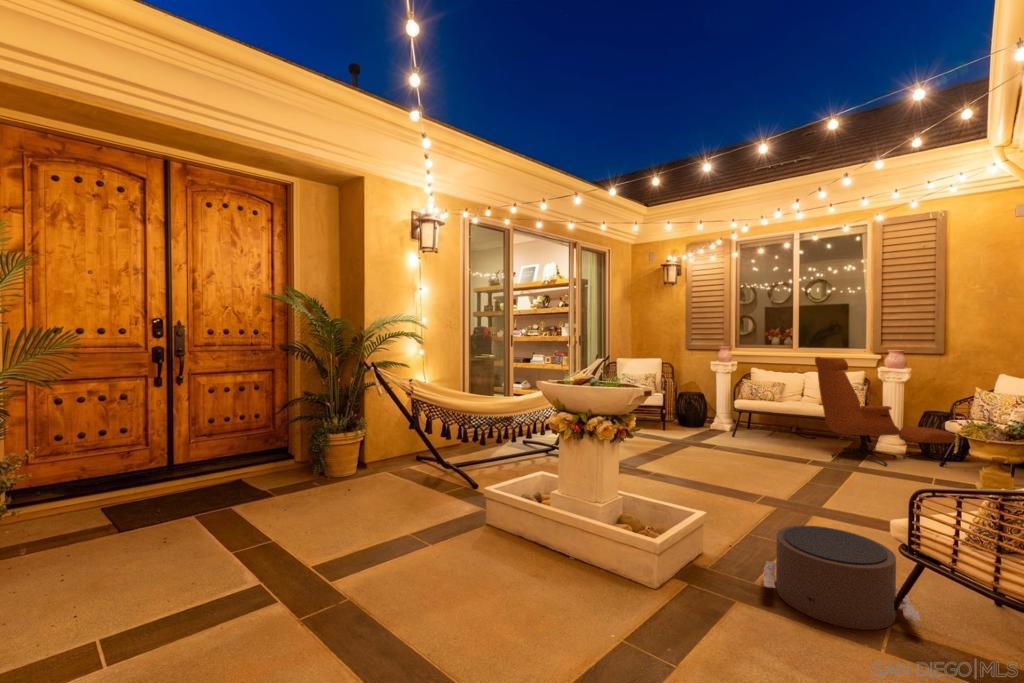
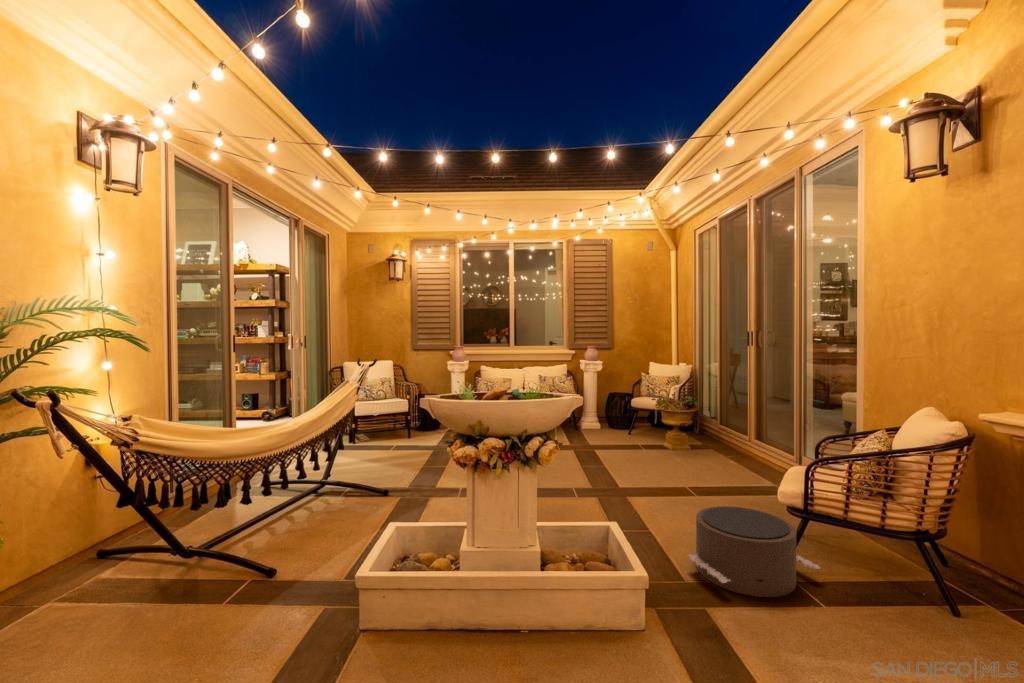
lounge chair: present [815,357,956,466] -> none [551,353,631,438]

